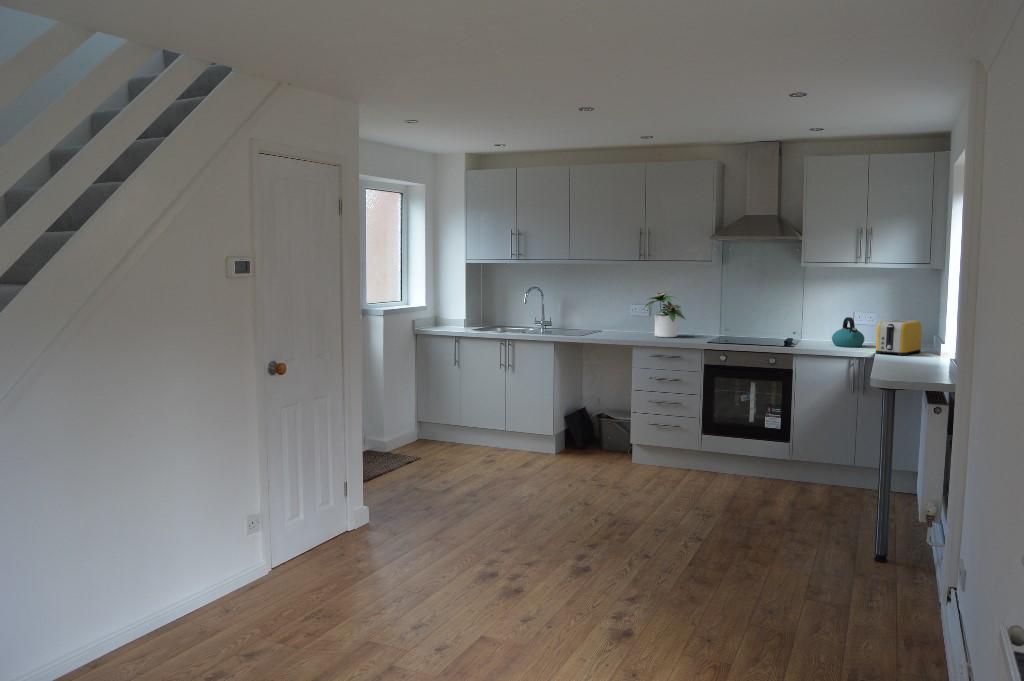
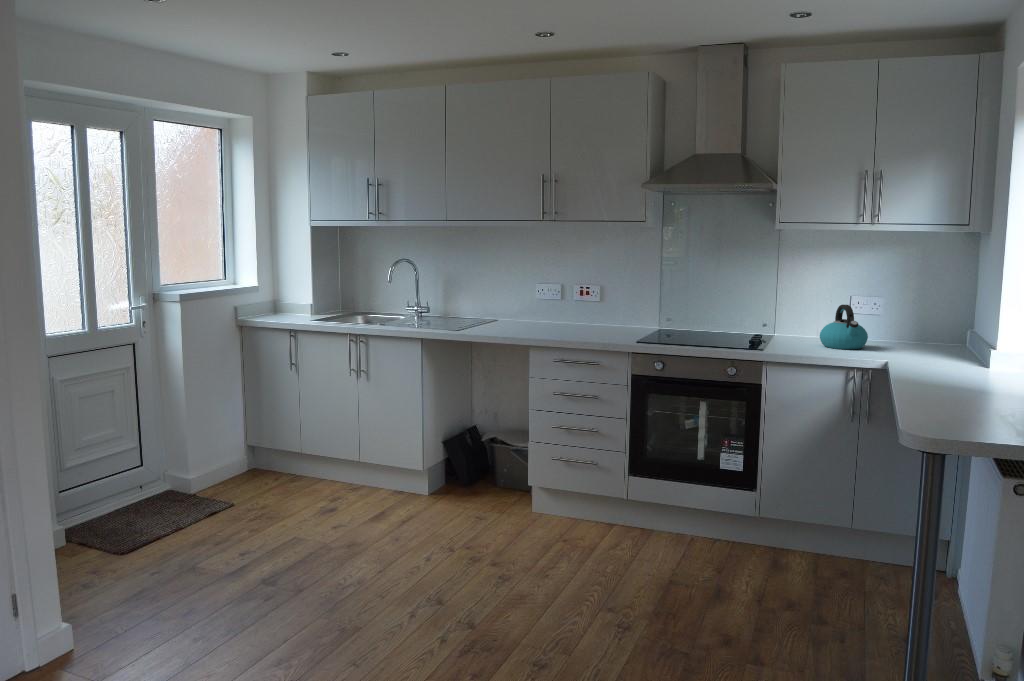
potted plant: present [645,292,685,338] -> none [552,266,611,332]
toaster: present [876,320,922,356] -> none [889,309,959,367]

